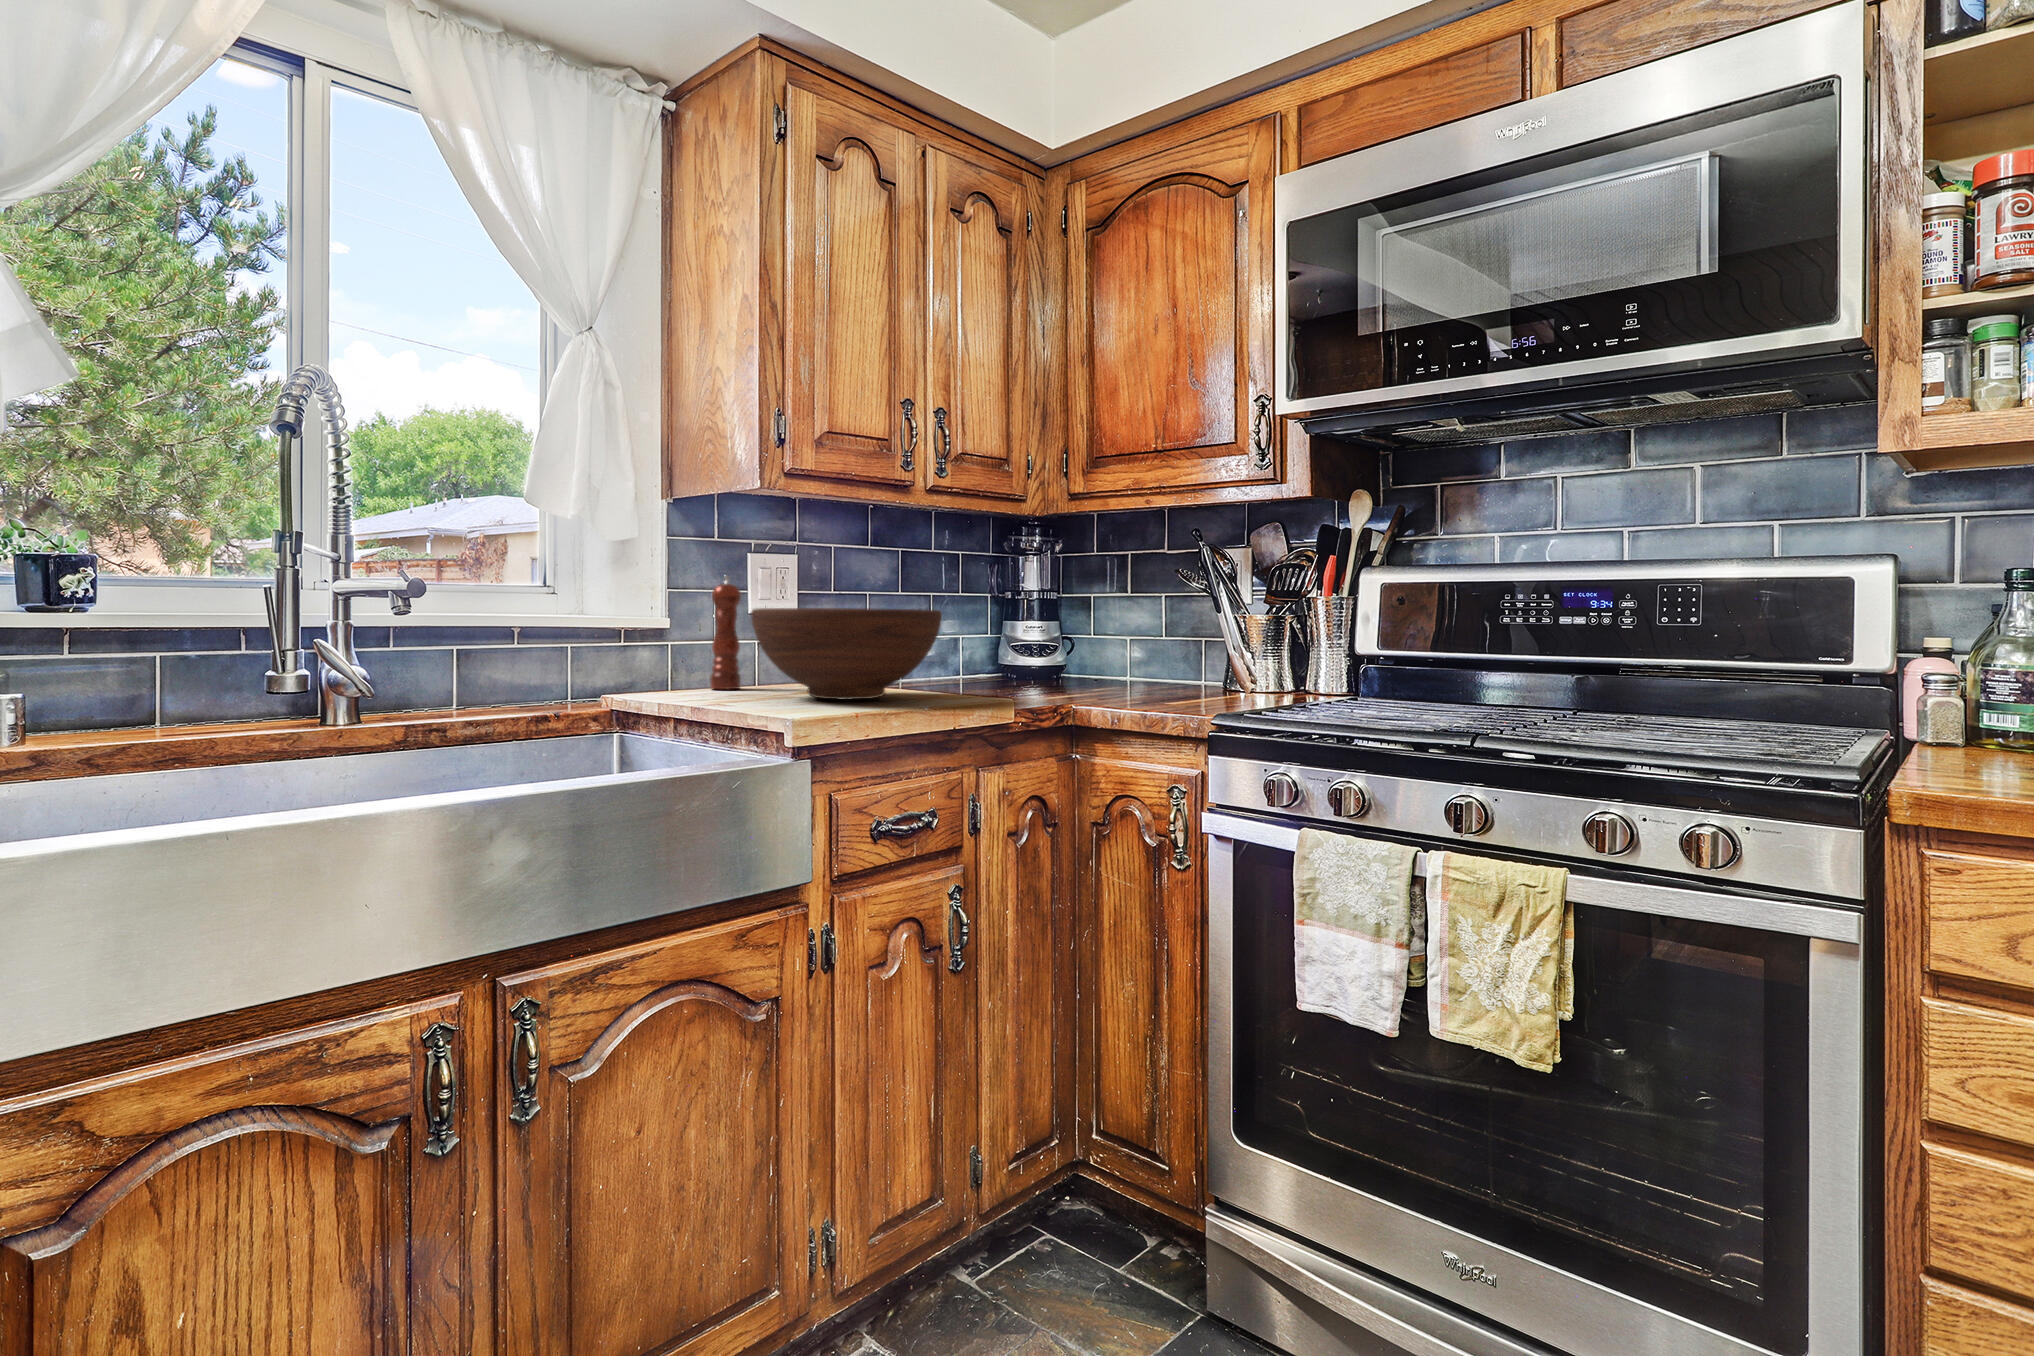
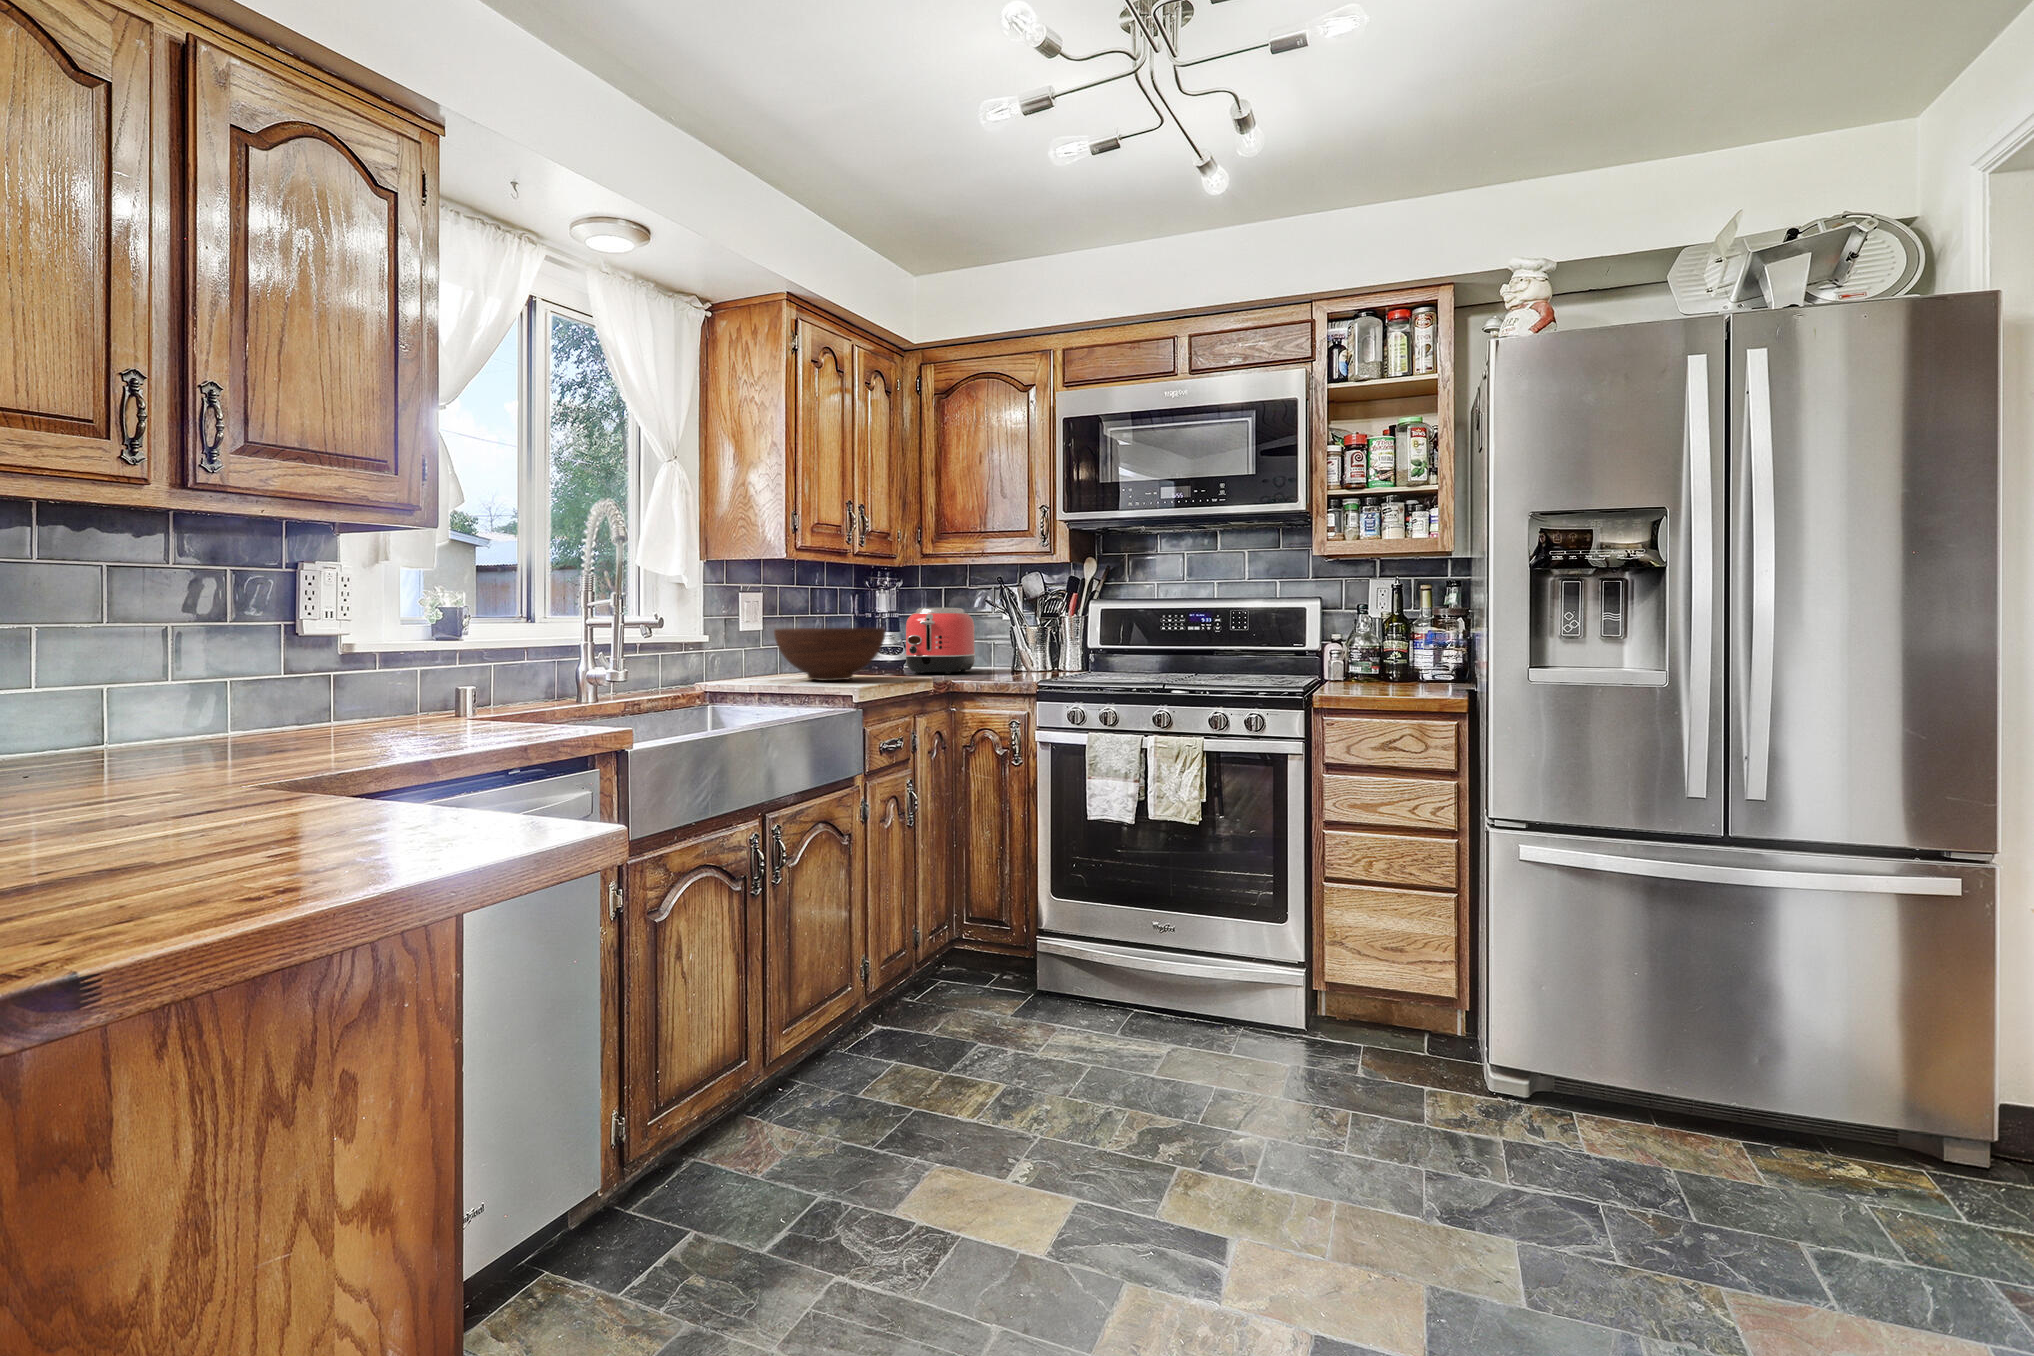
pepper mill: present [710,576,741,689] -> none [726,607,745,679]
toaster: none [1022,579,1154,692] -> present [905,608,976,674]

